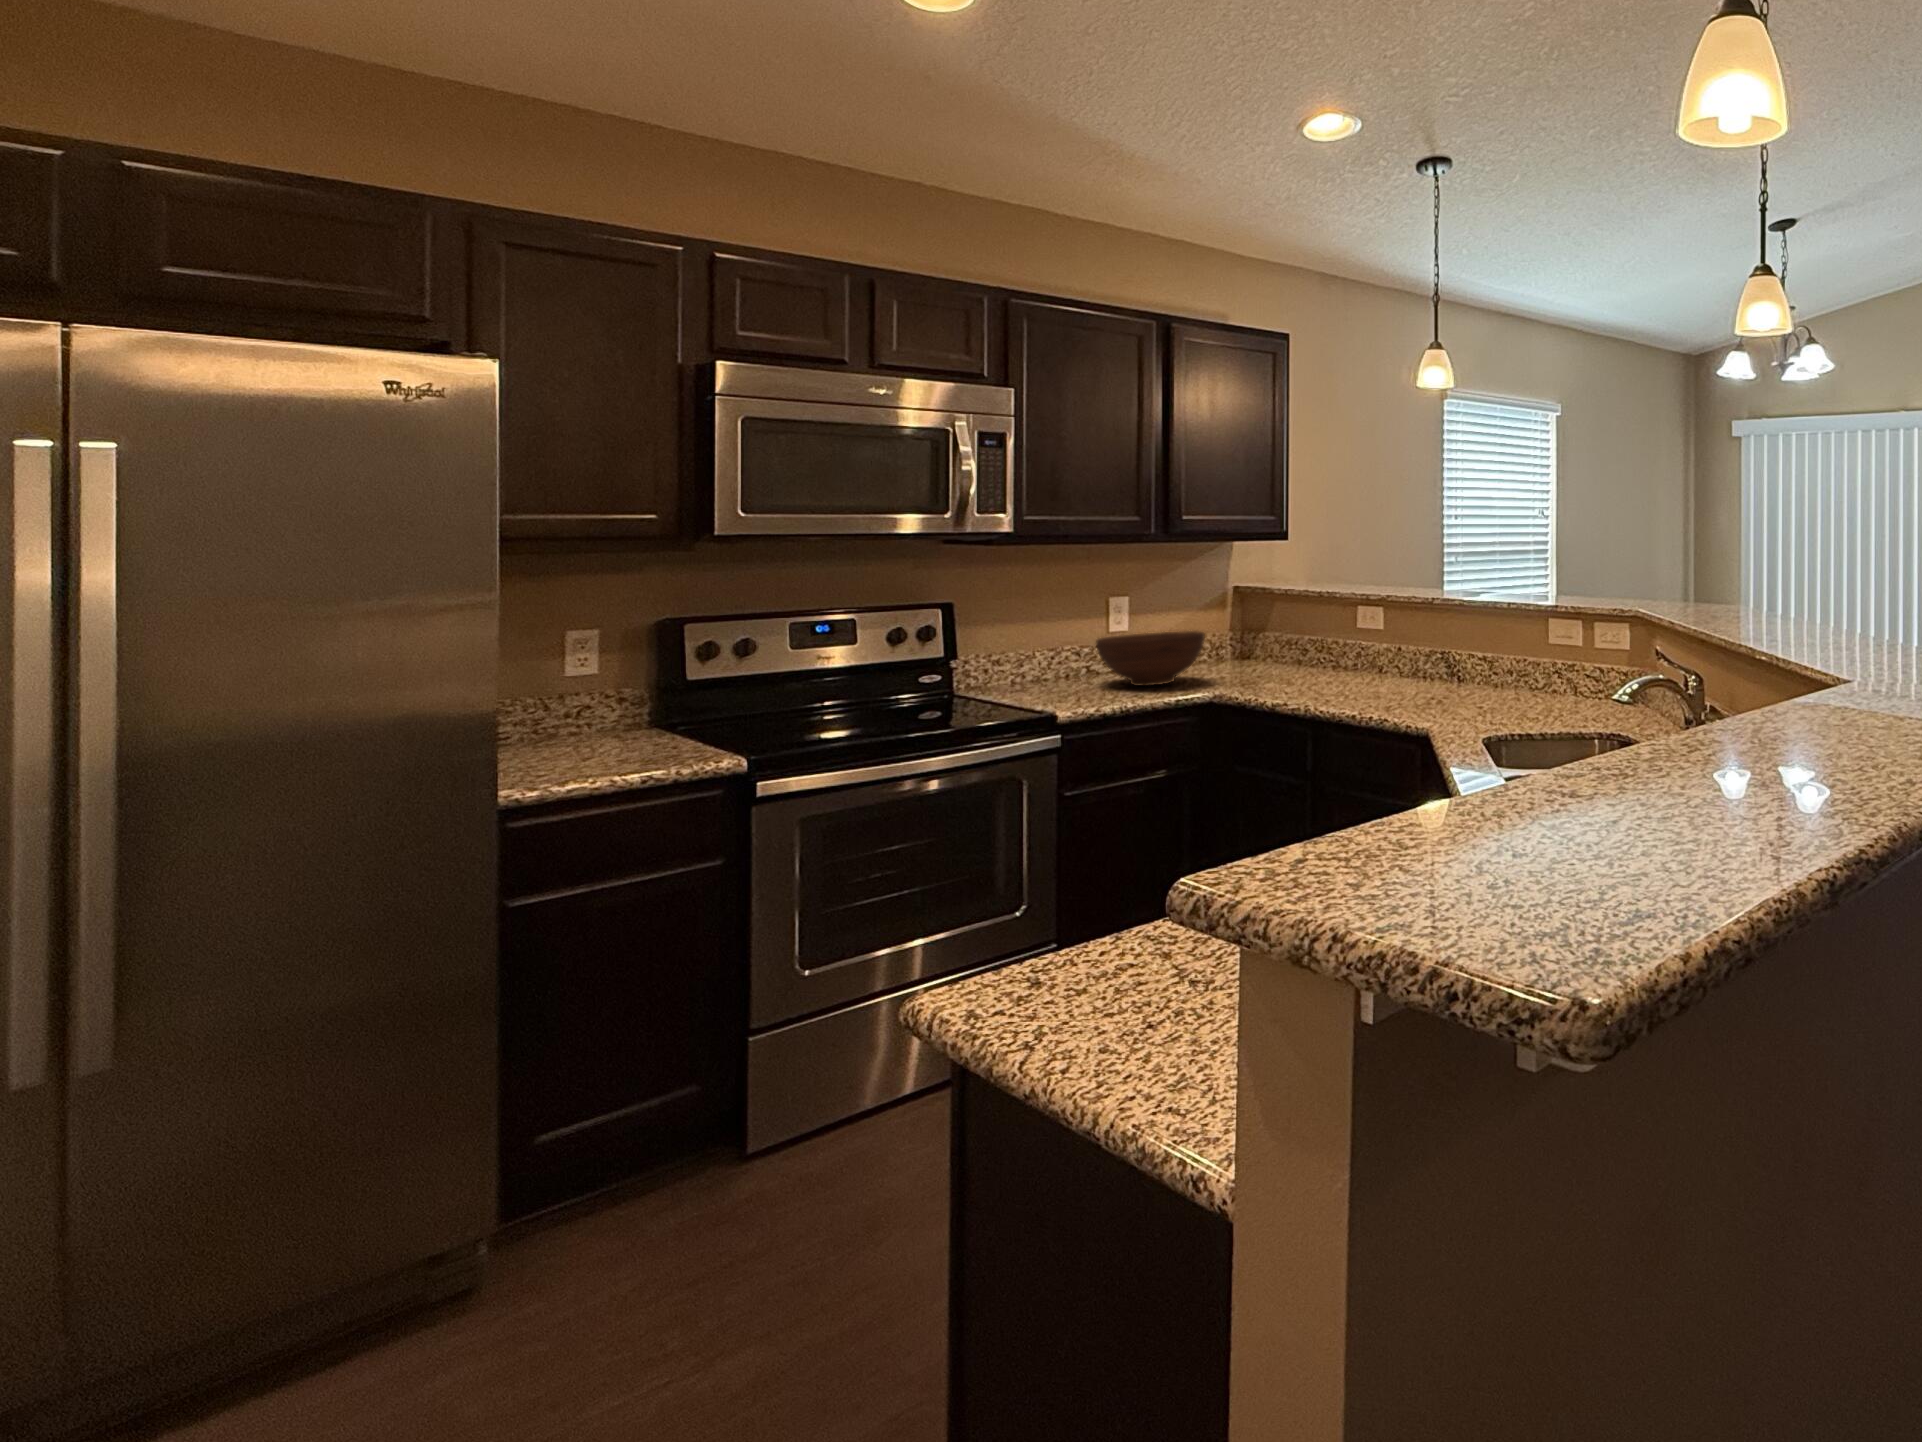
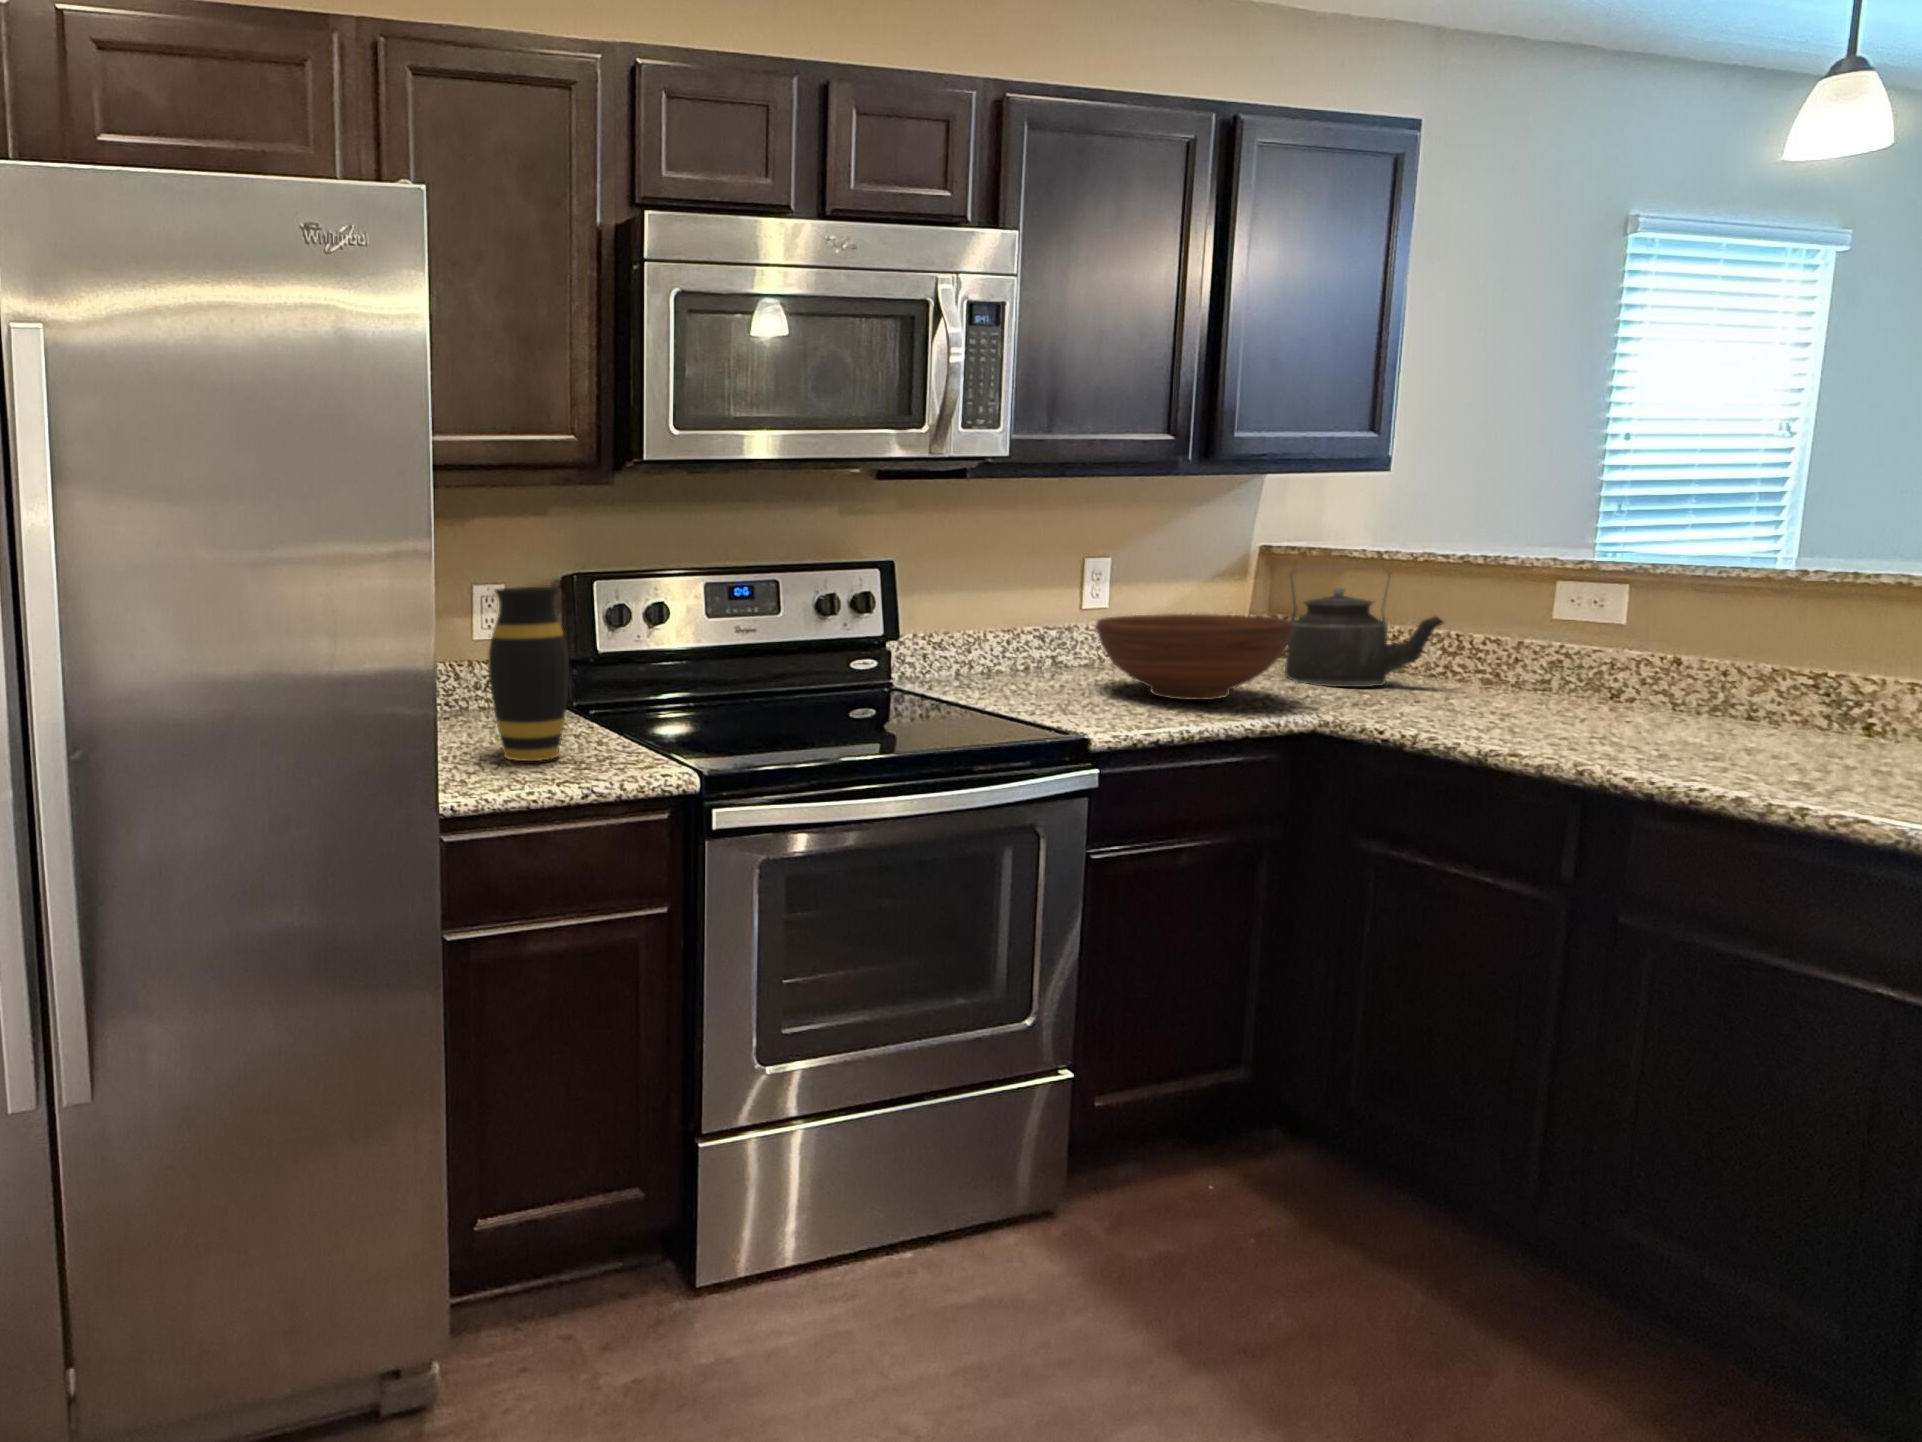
kettle: none [1230,599,1305,673] -> present [1285,568,1444,687]
vase: none [559,631,635,761] -> present [488,587,569,761]

